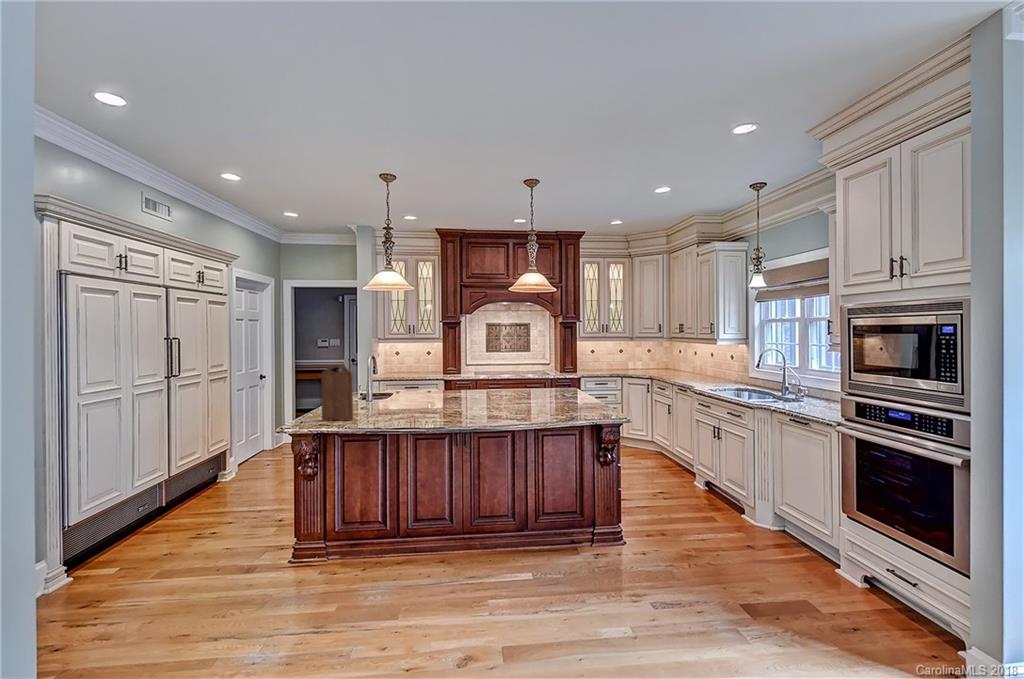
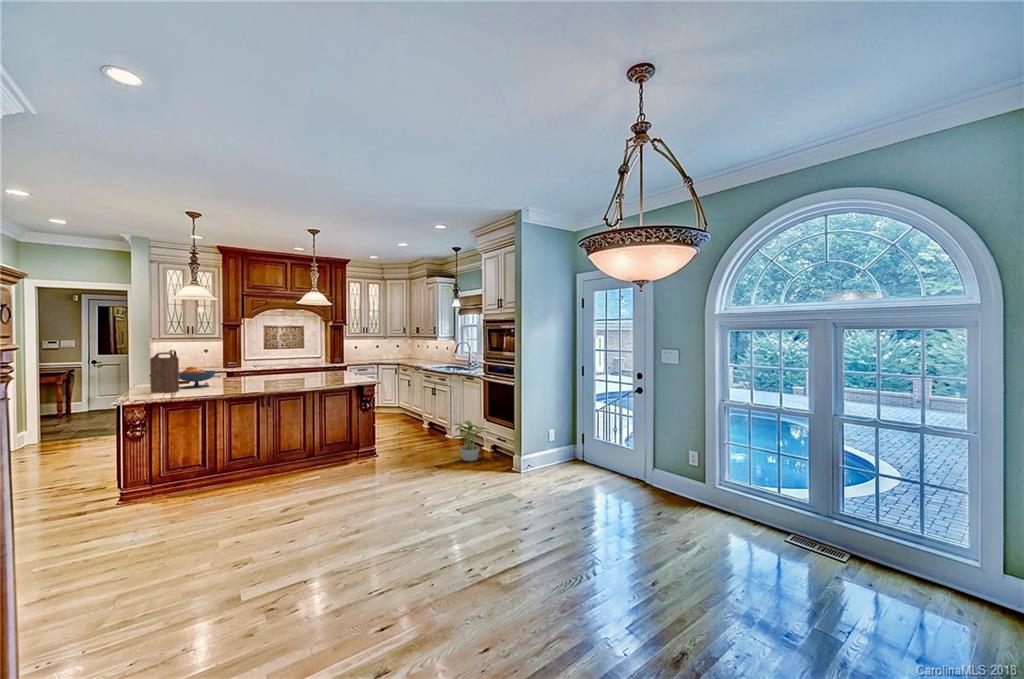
fruit bowl: none [360,381,406,412] -> present [179,367,216,388]
potted plant: none [760,507,857,595] -> present [450,421,489,461]

